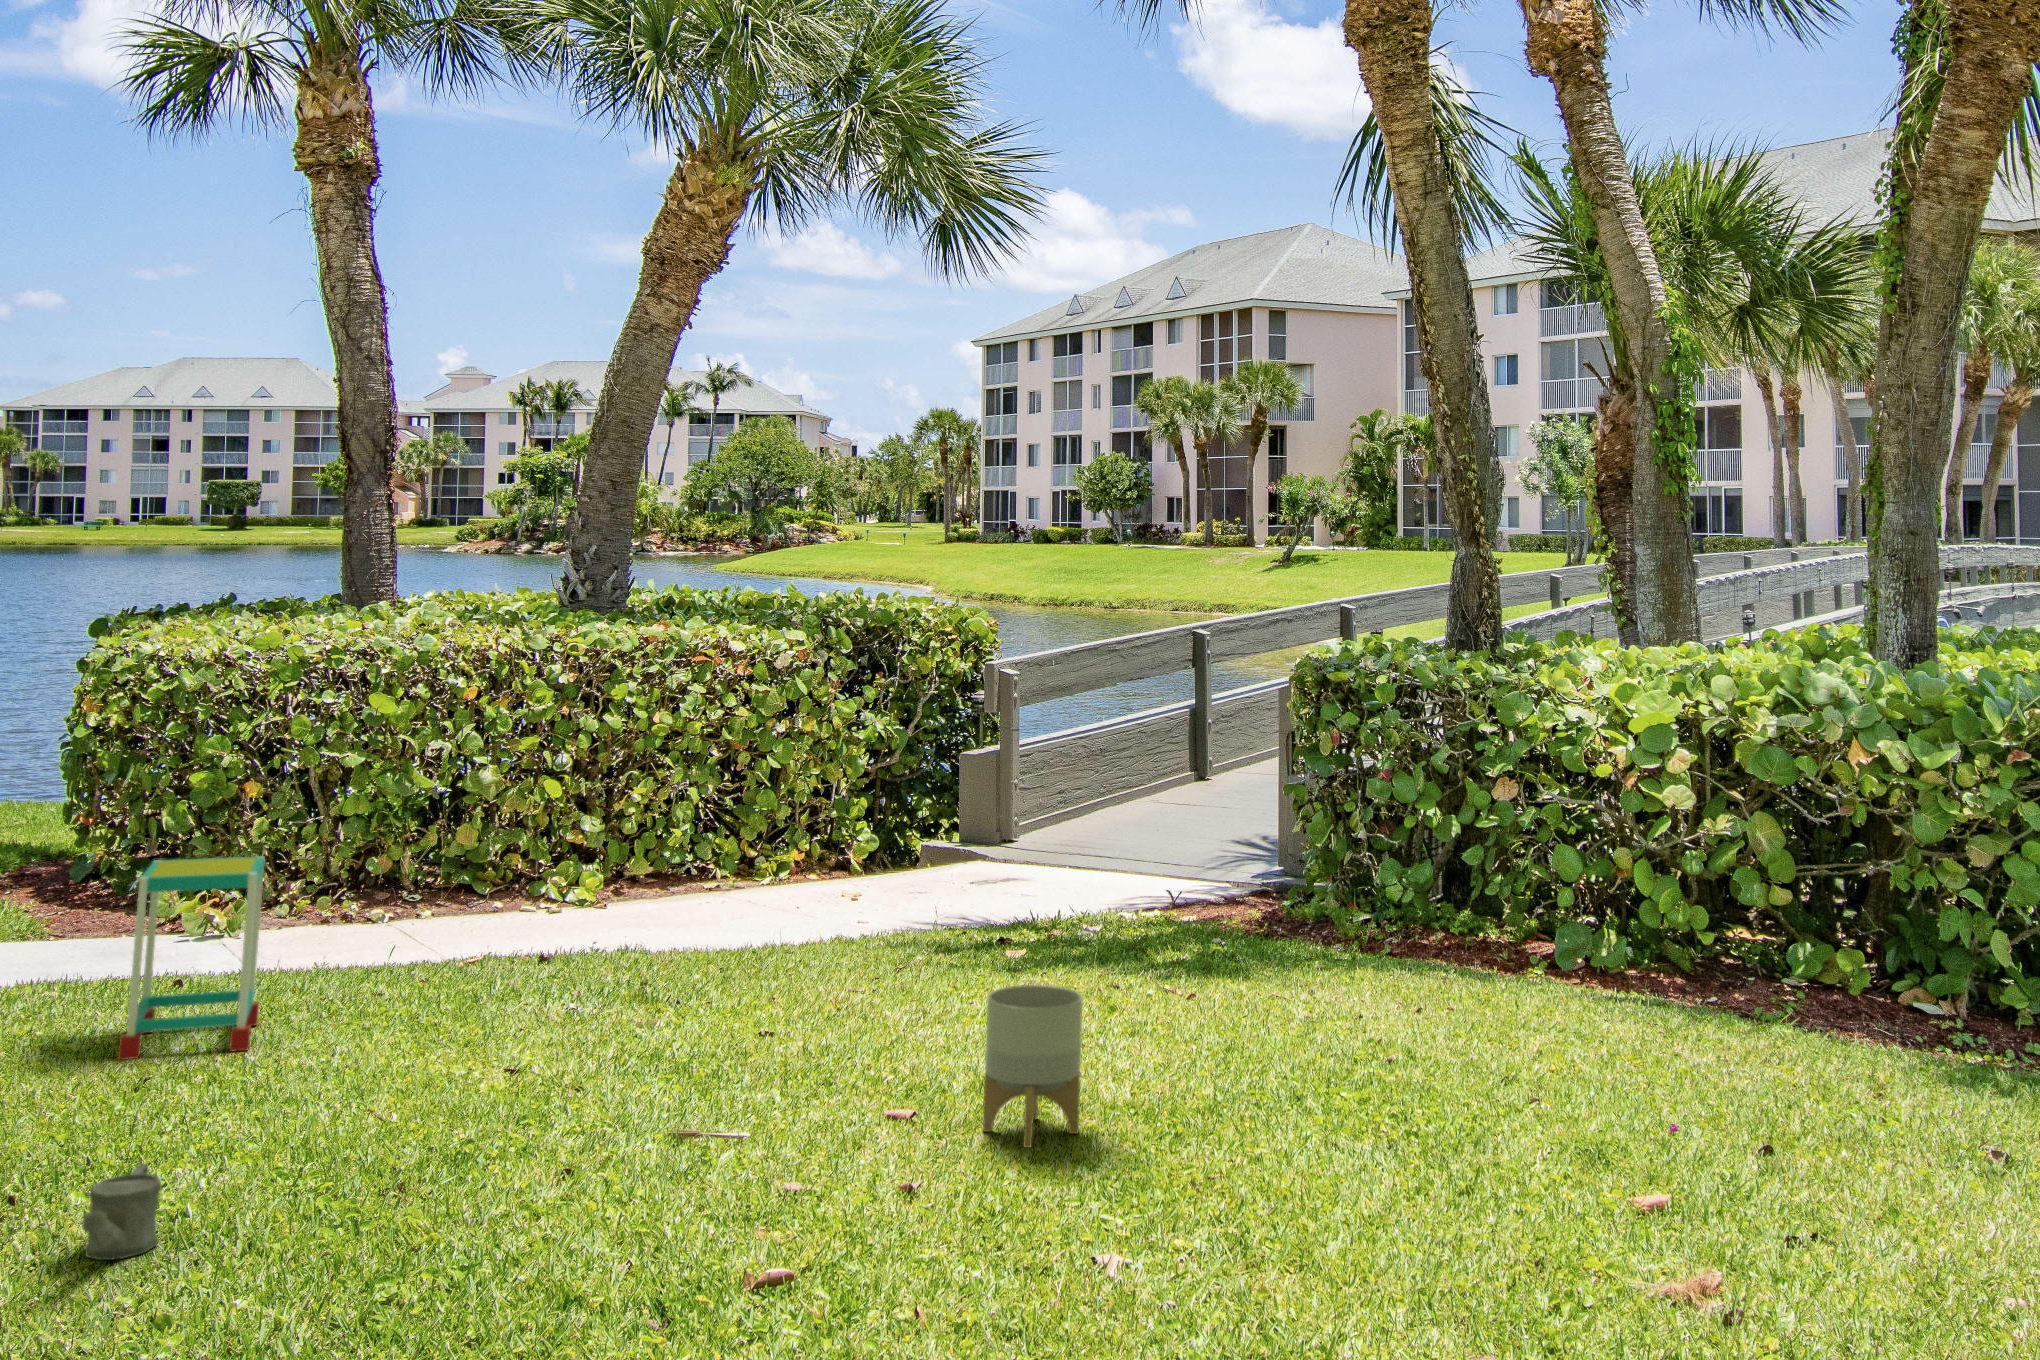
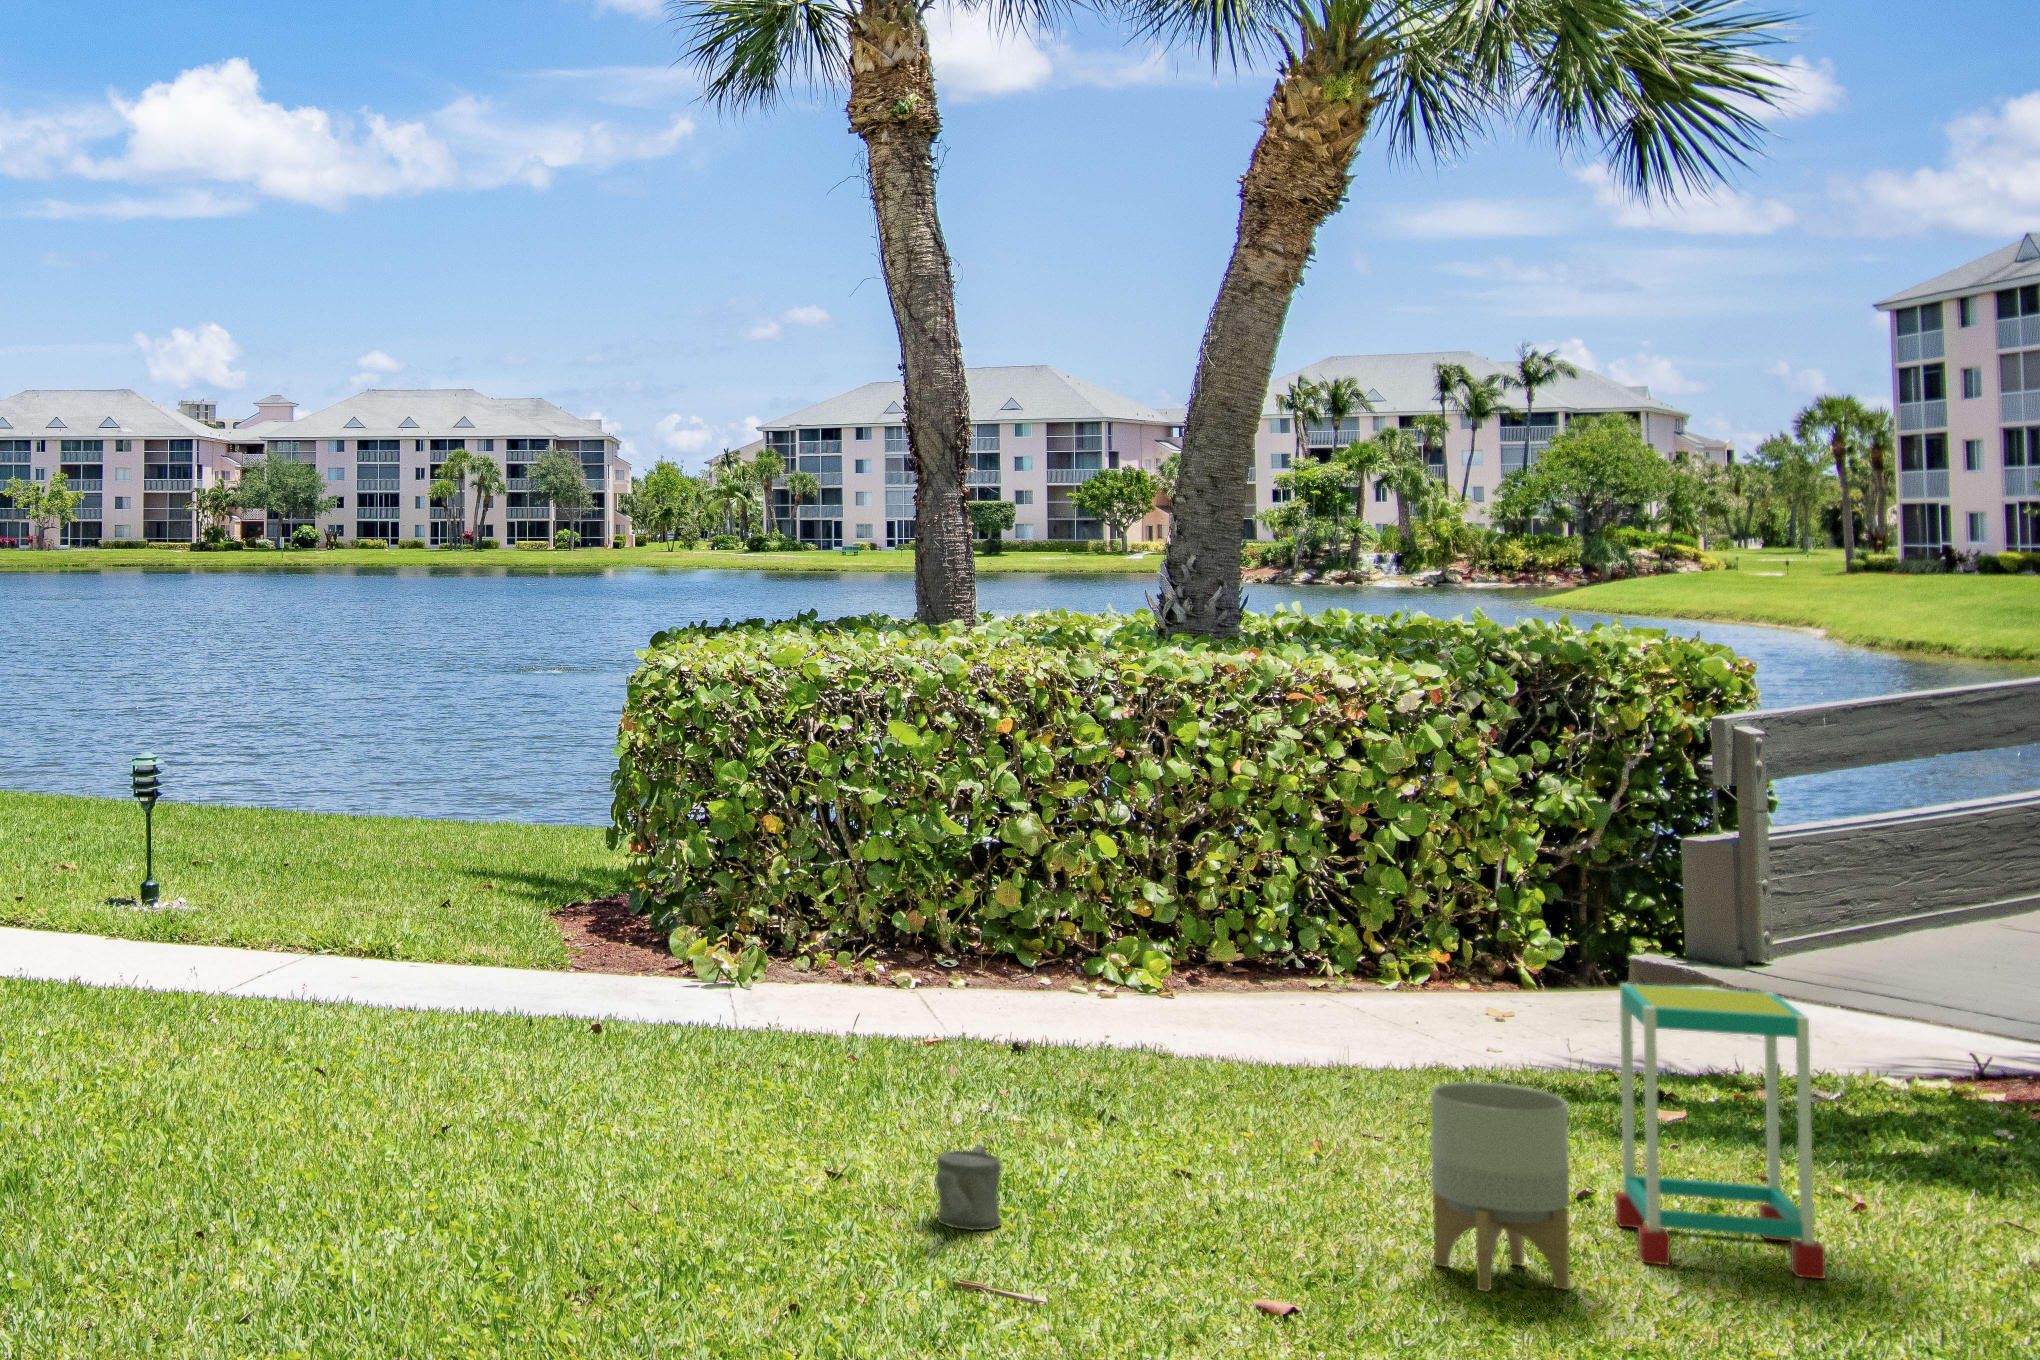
side table: present [118,856,265,1060] -> present [1615,984,1825,1279]
watering can: present [82,1164,162,1260] -> present [935,1145,1002,1230]

